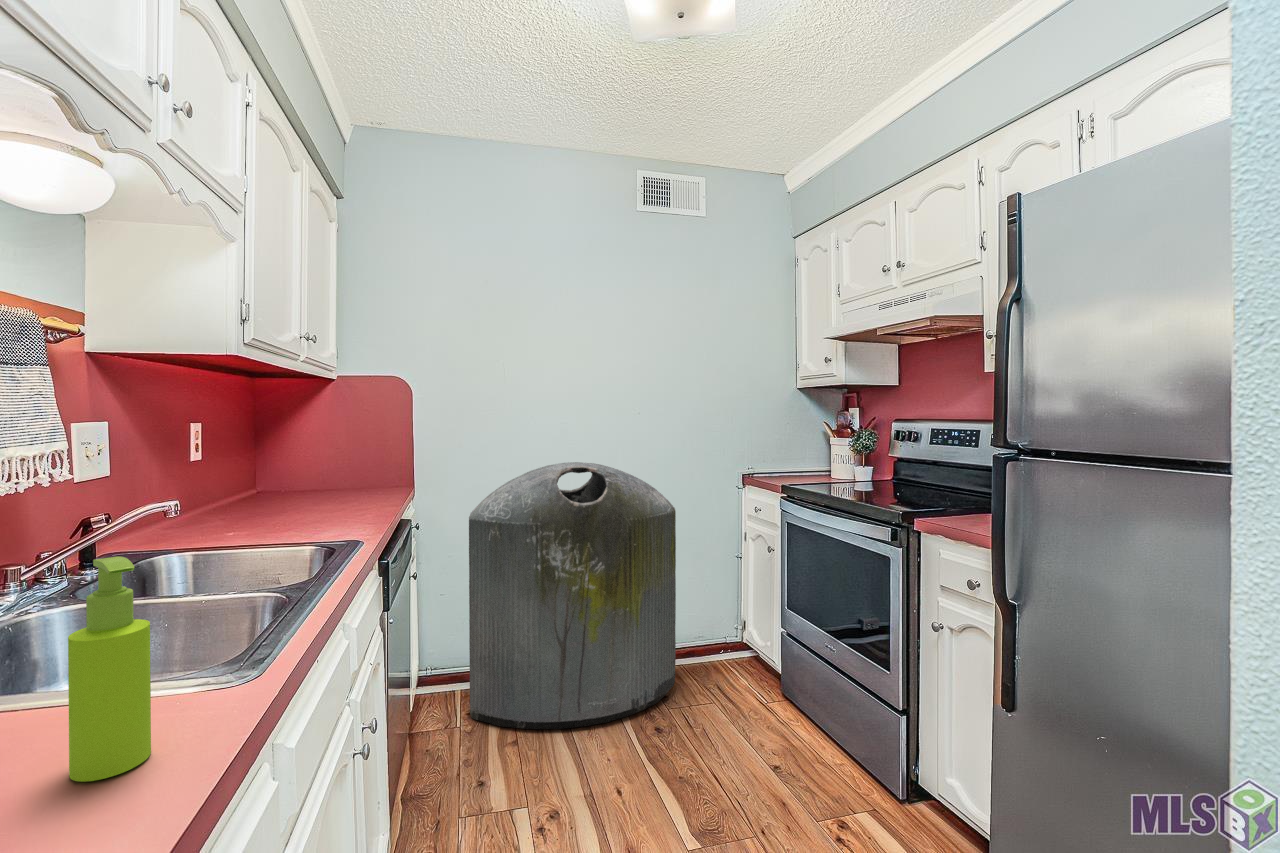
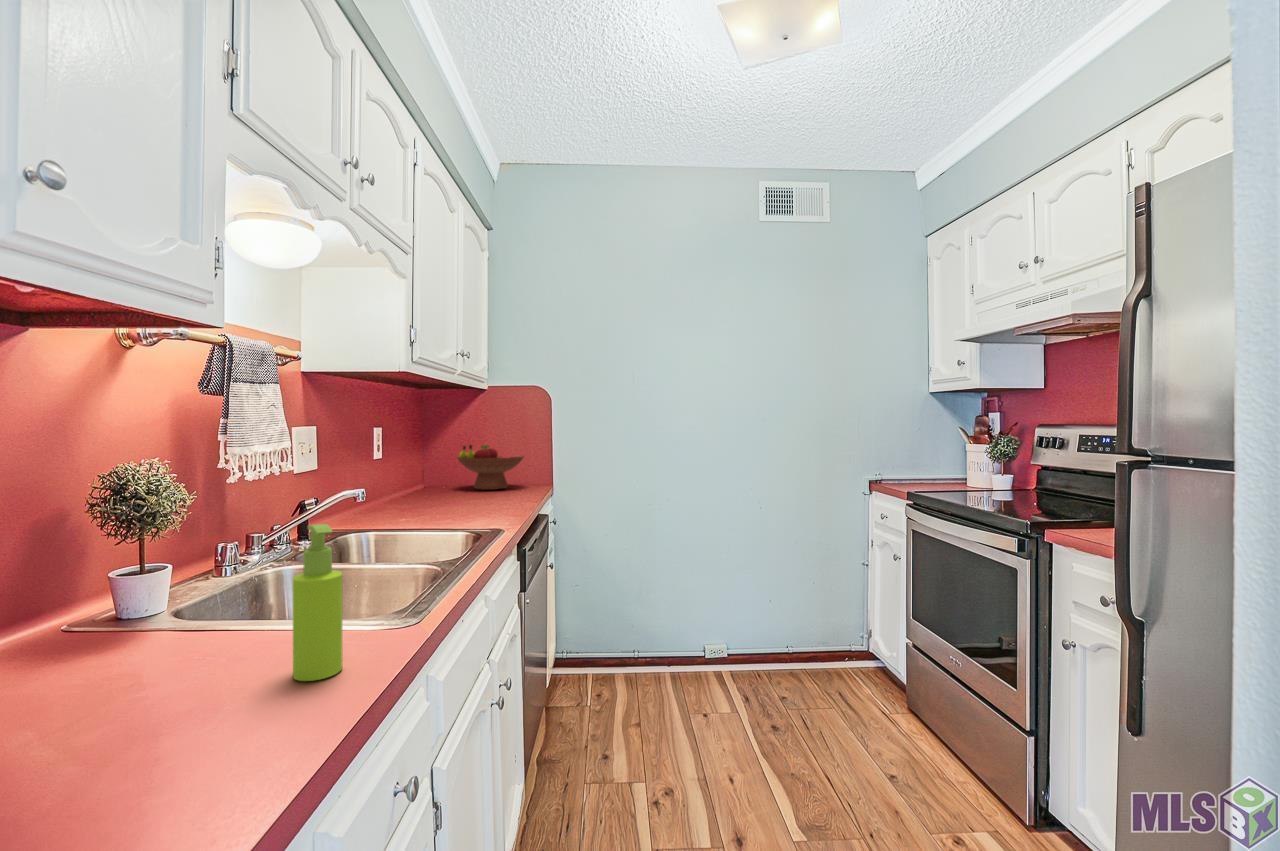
fruit bowl: none [297,442,384,495] -> present [457,445,524,490]
trash can: present [469,462,676,729] -> none [596,465,792,715]

